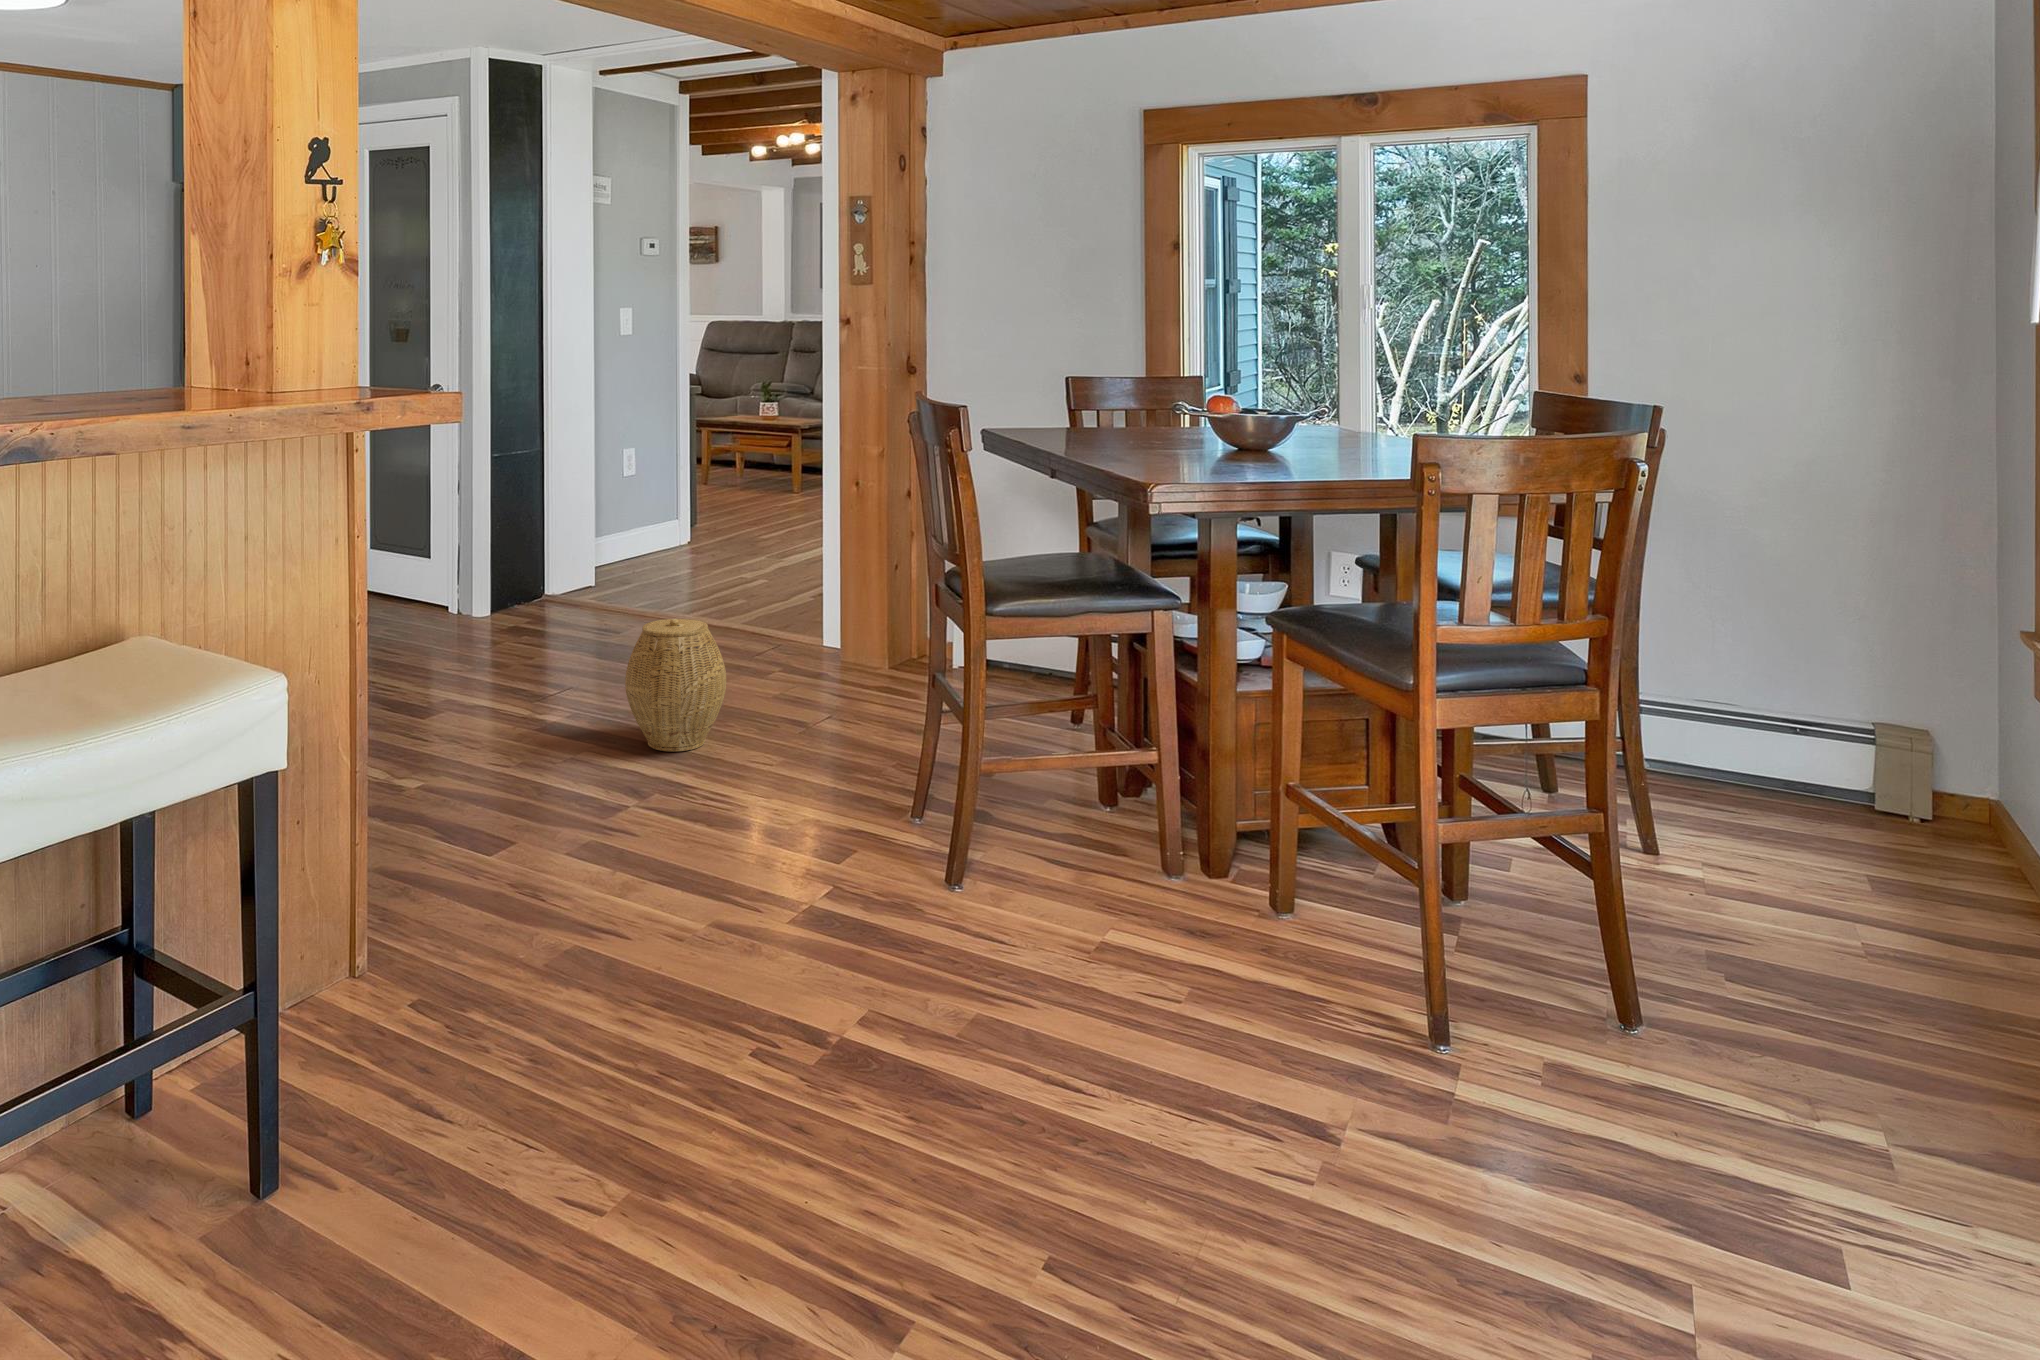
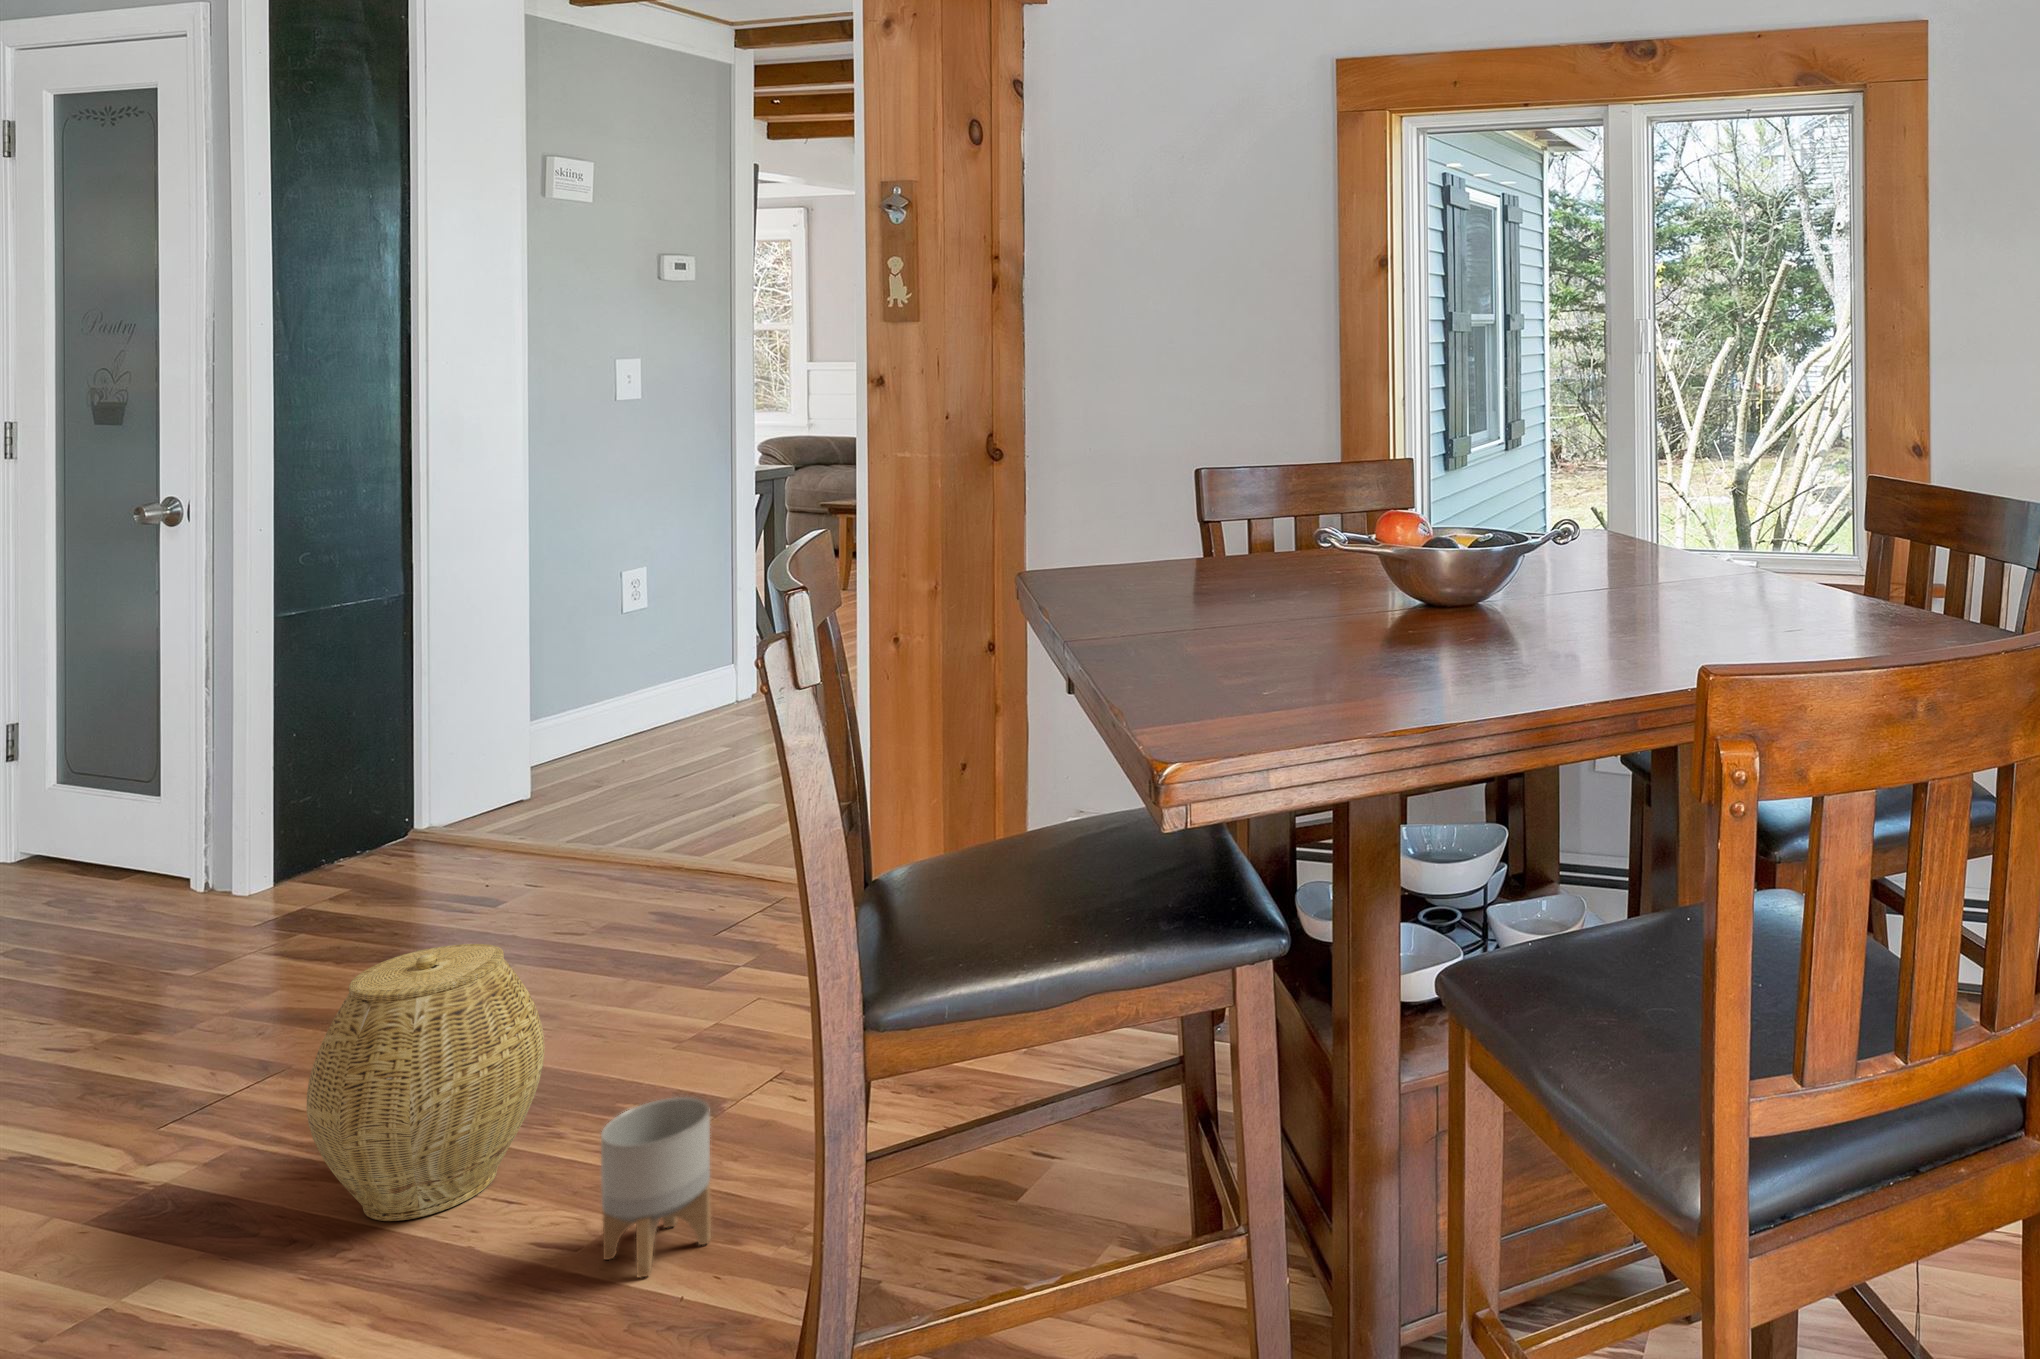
planter: none [780,701,830,784] -> present [601,1097,711,1278]

